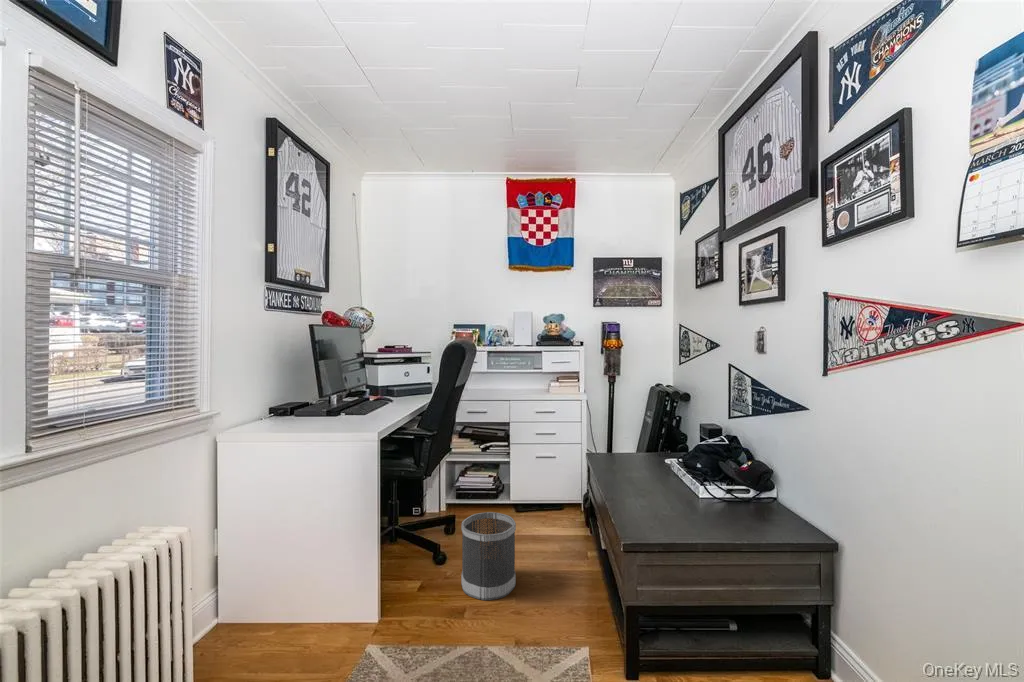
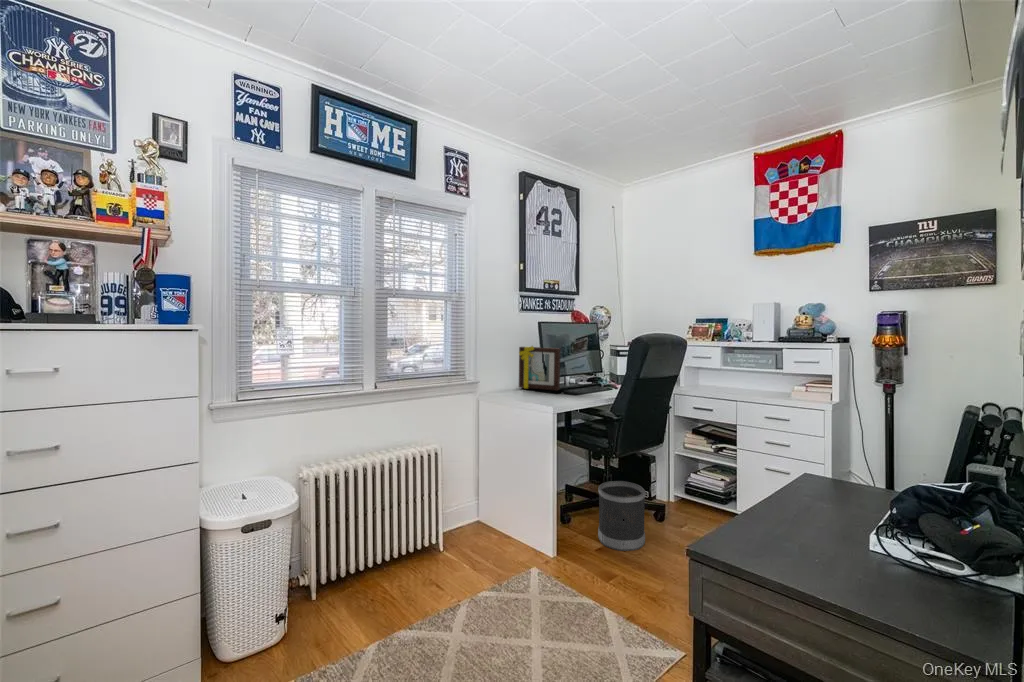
picture frame: none [313,359,378,424] -> present [519,346,561,390]

